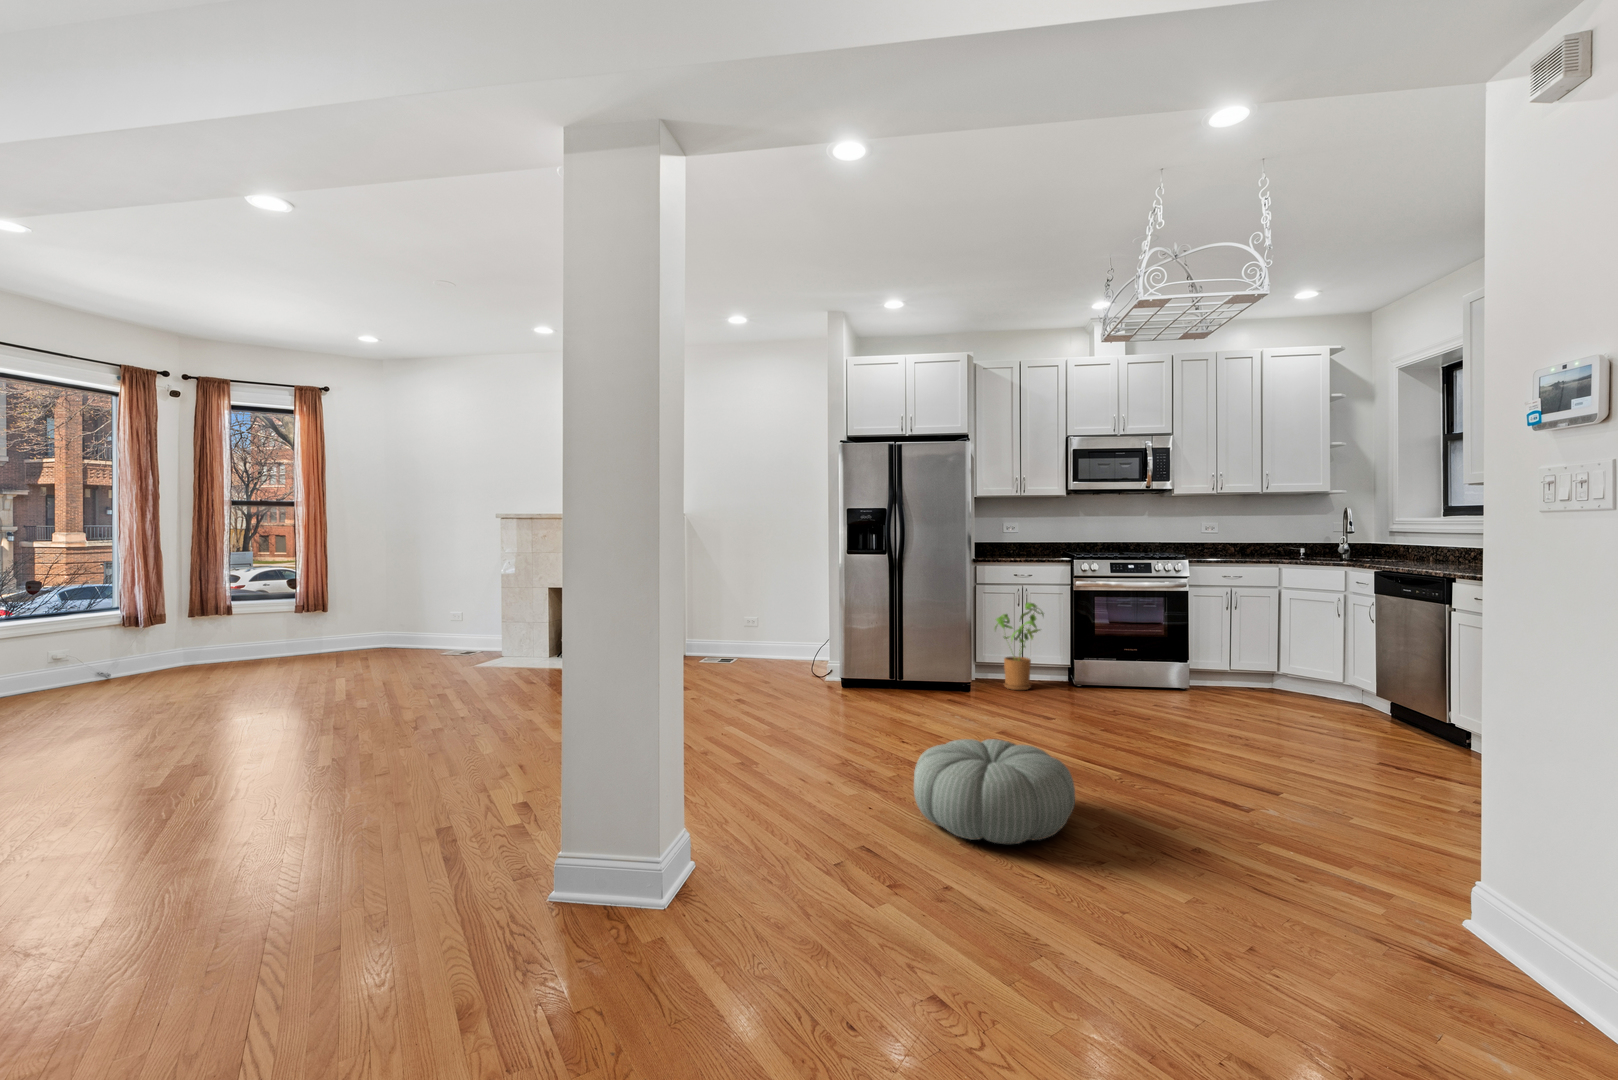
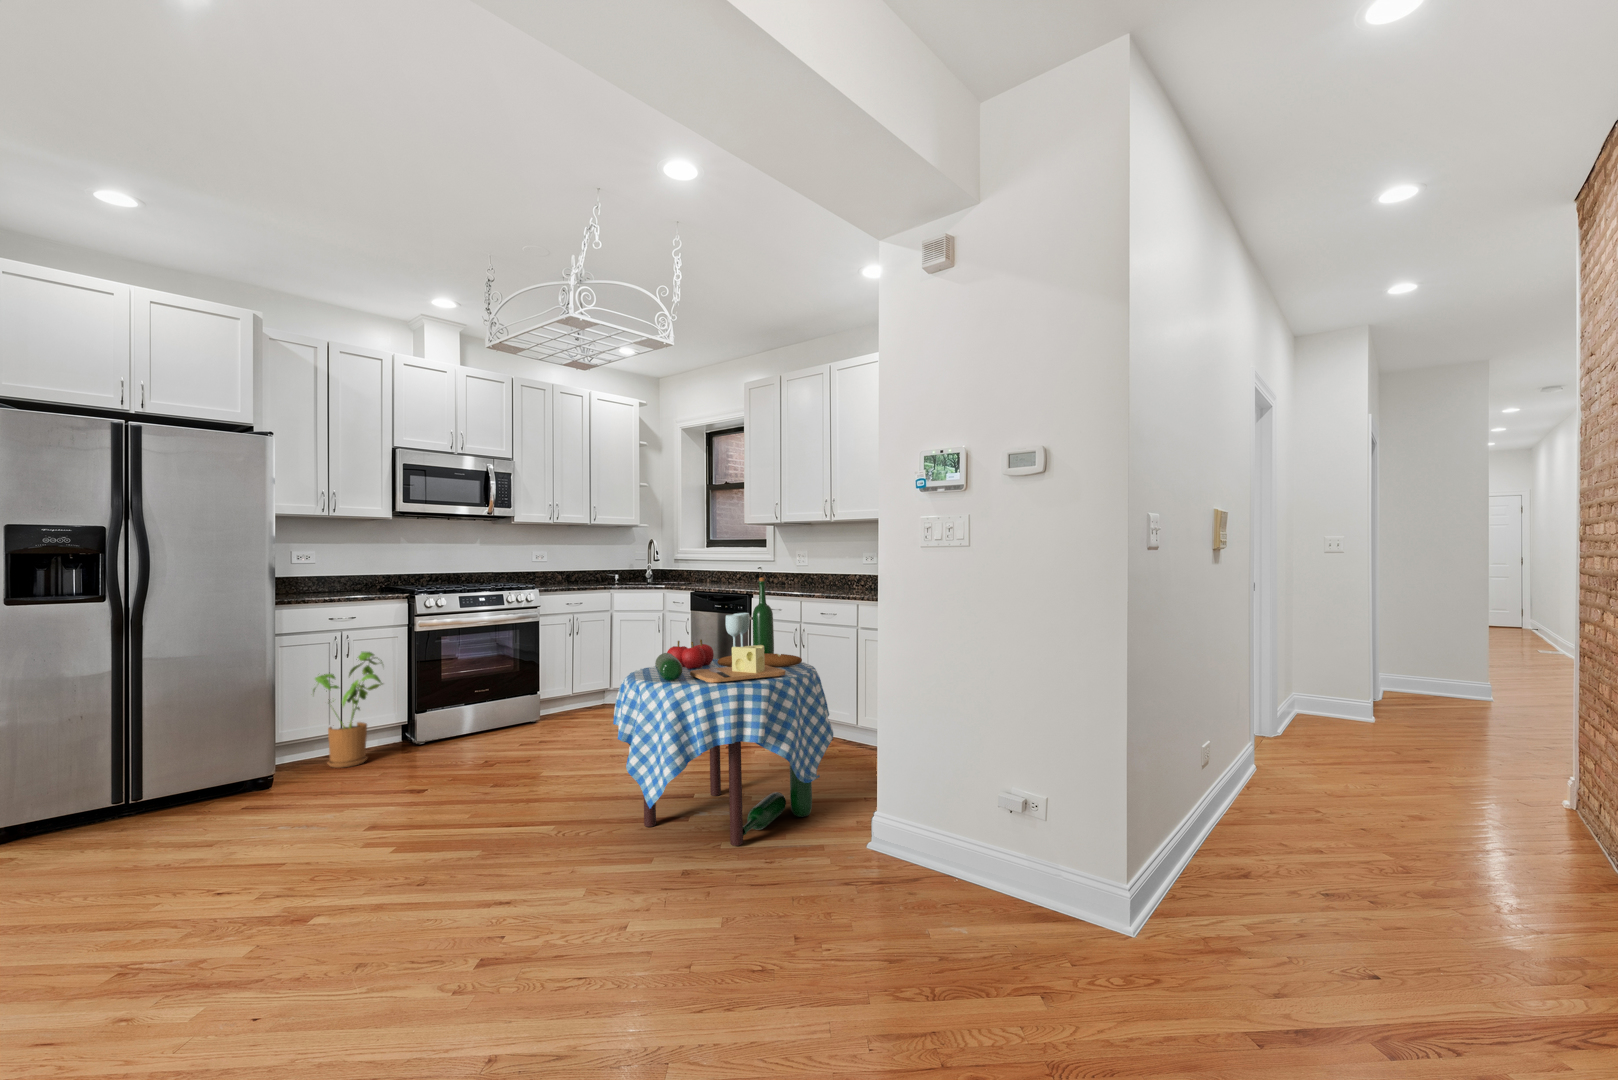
dining table: none [1163,560,1465,859] -> present [613,578,833,846]
pouf: present [914,739,1075,844] -> none [342,823,575,980]

